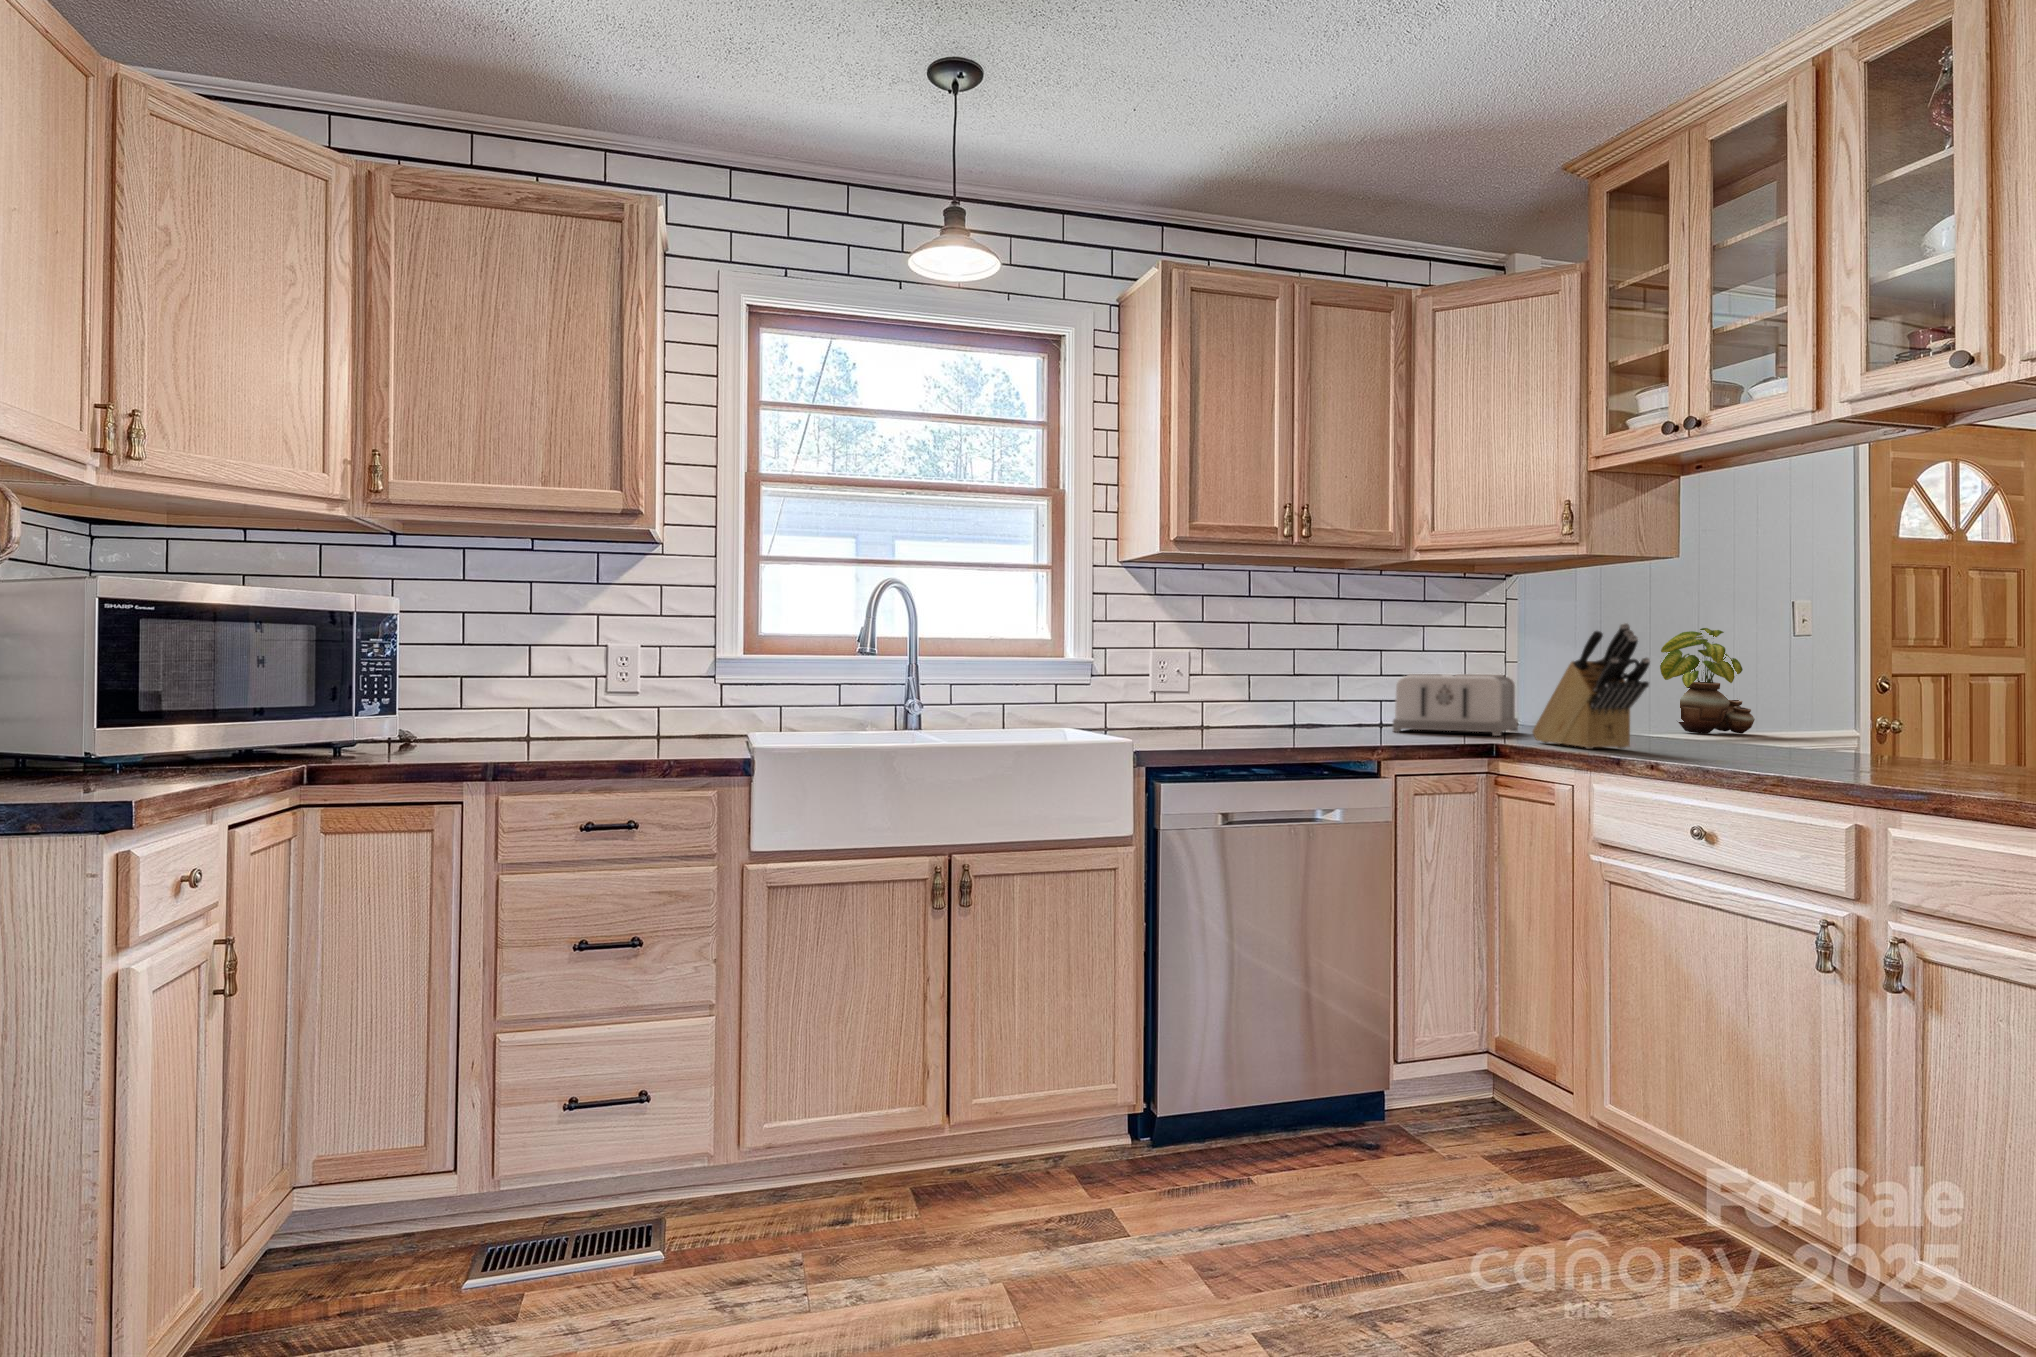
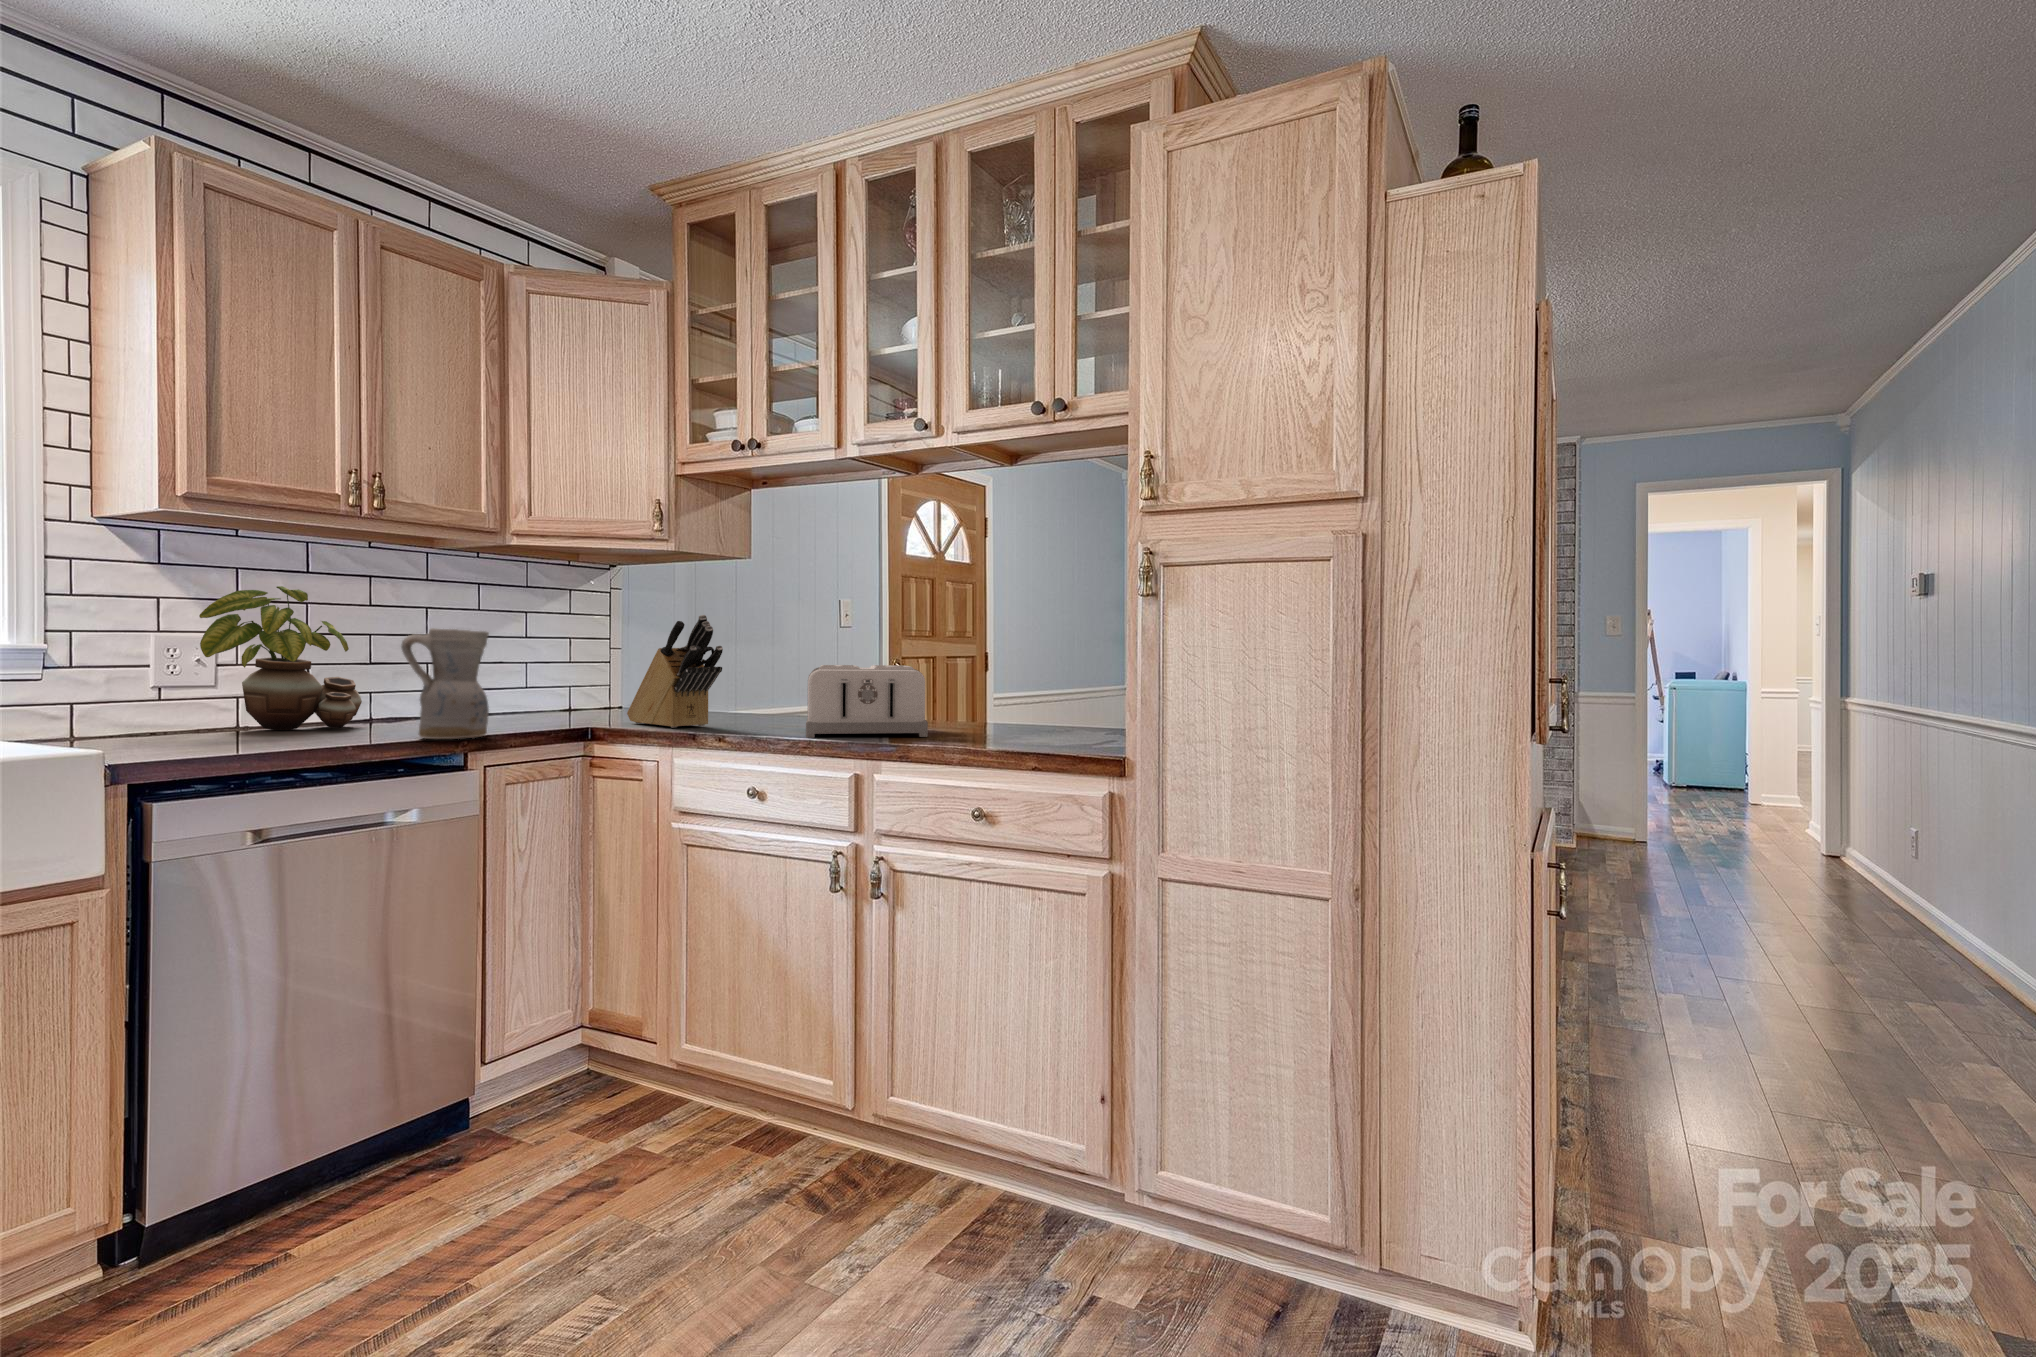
potted plant: present [1660,628,1755,734] -> present [199,586,362,730]
ceramic pitcher: none [1331,643,1406,747] -> present [401,628,489,739]
toaster: present [1393,674,1518,736] -> present [806,665,928,738]

